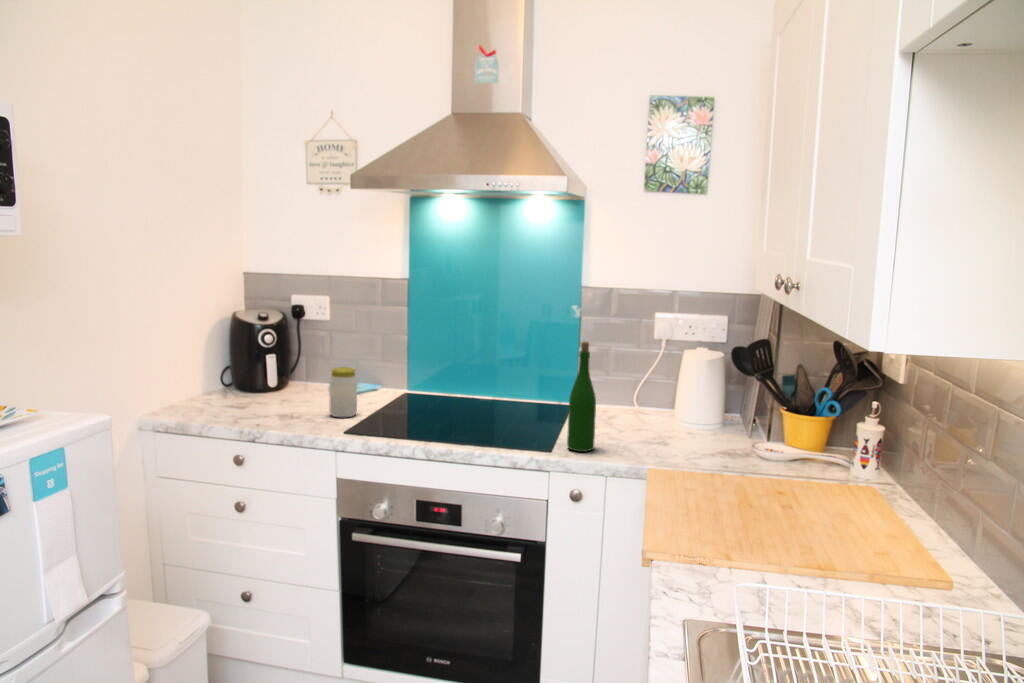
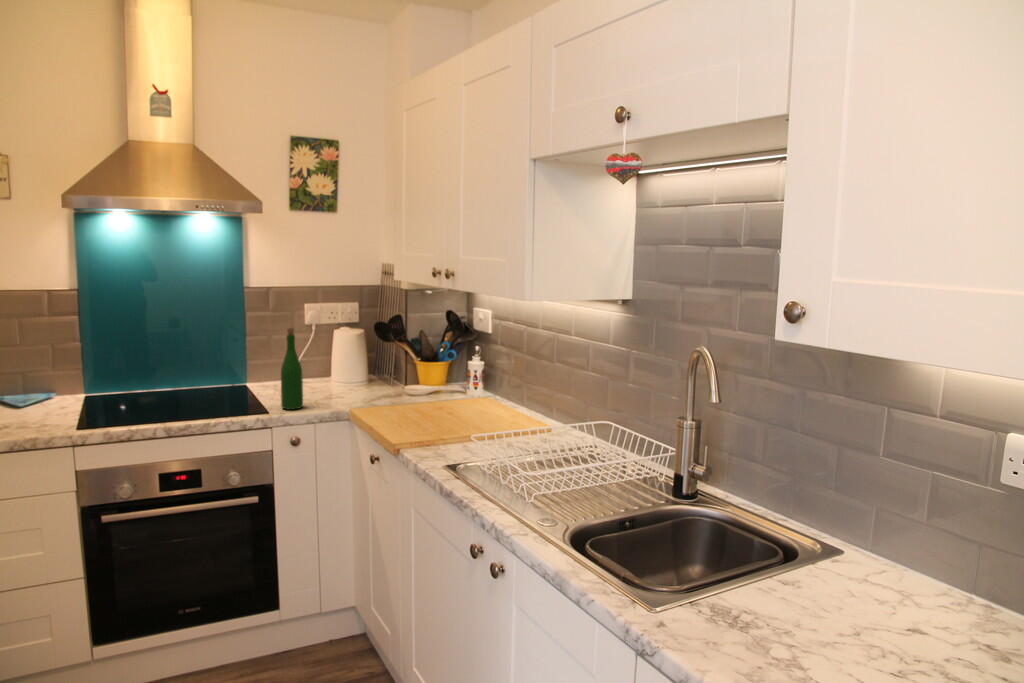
jar: present [329,367,357,417] -> none [27,374,59,421]

